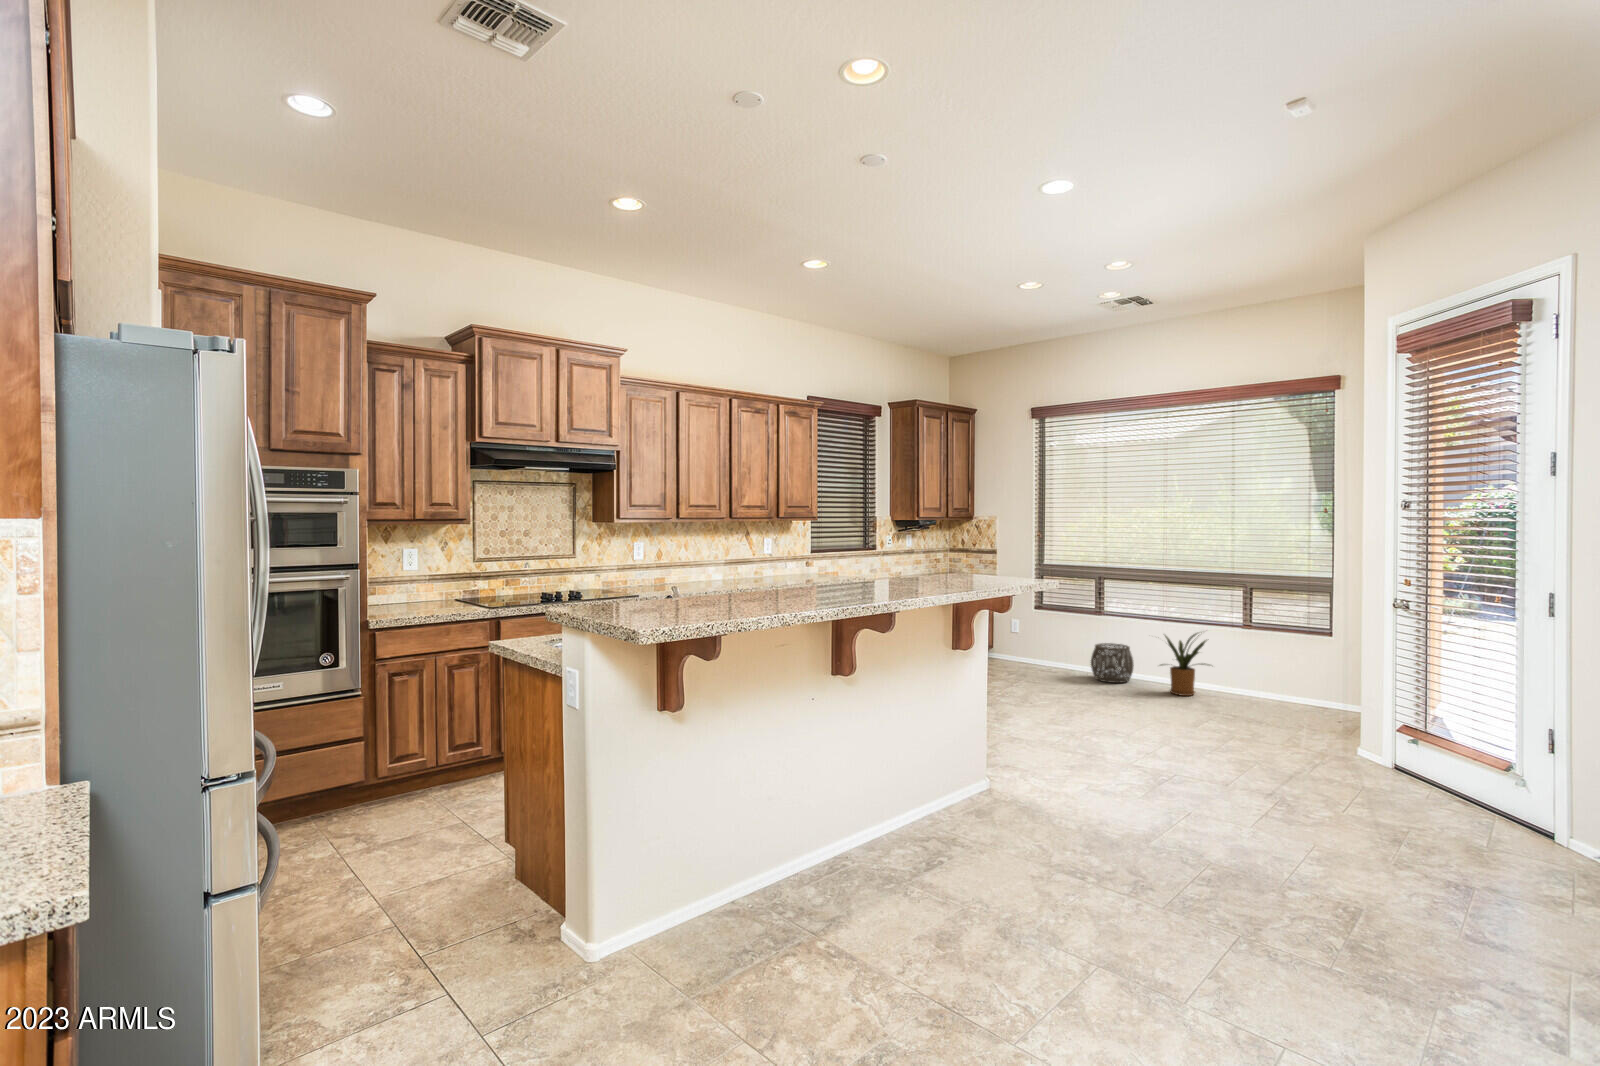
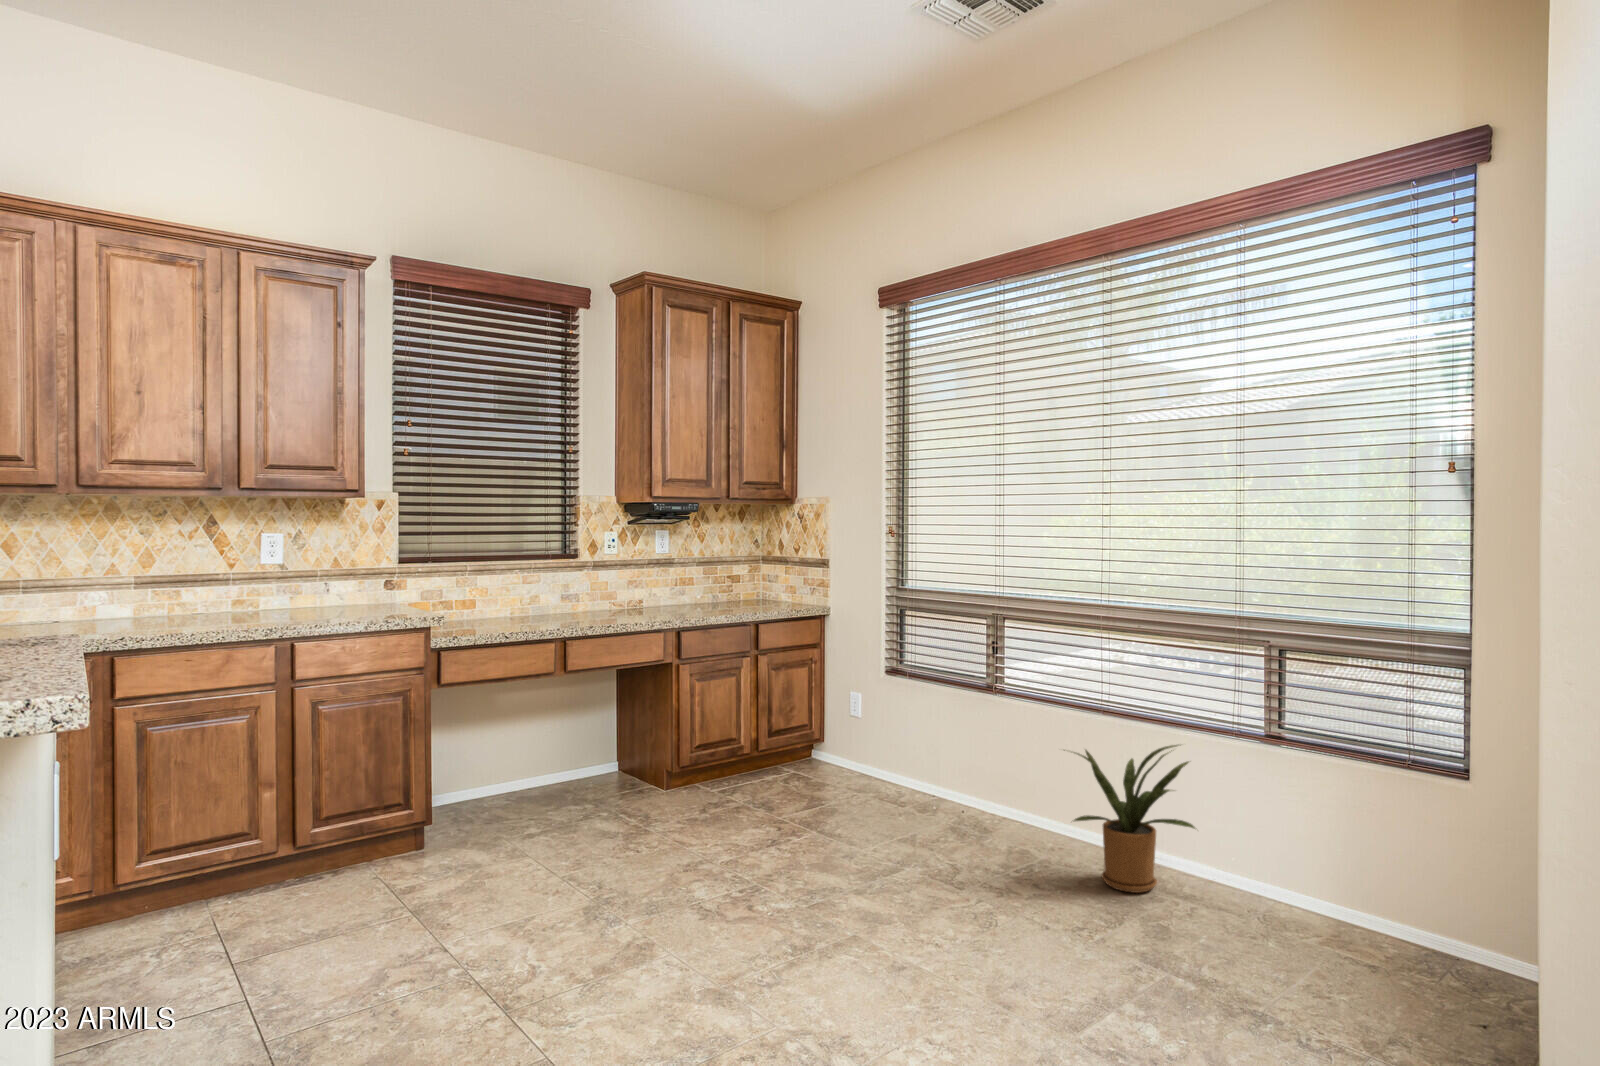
woven basket: present [1091,643,1134,683] -> none [957,754,1045,845]

